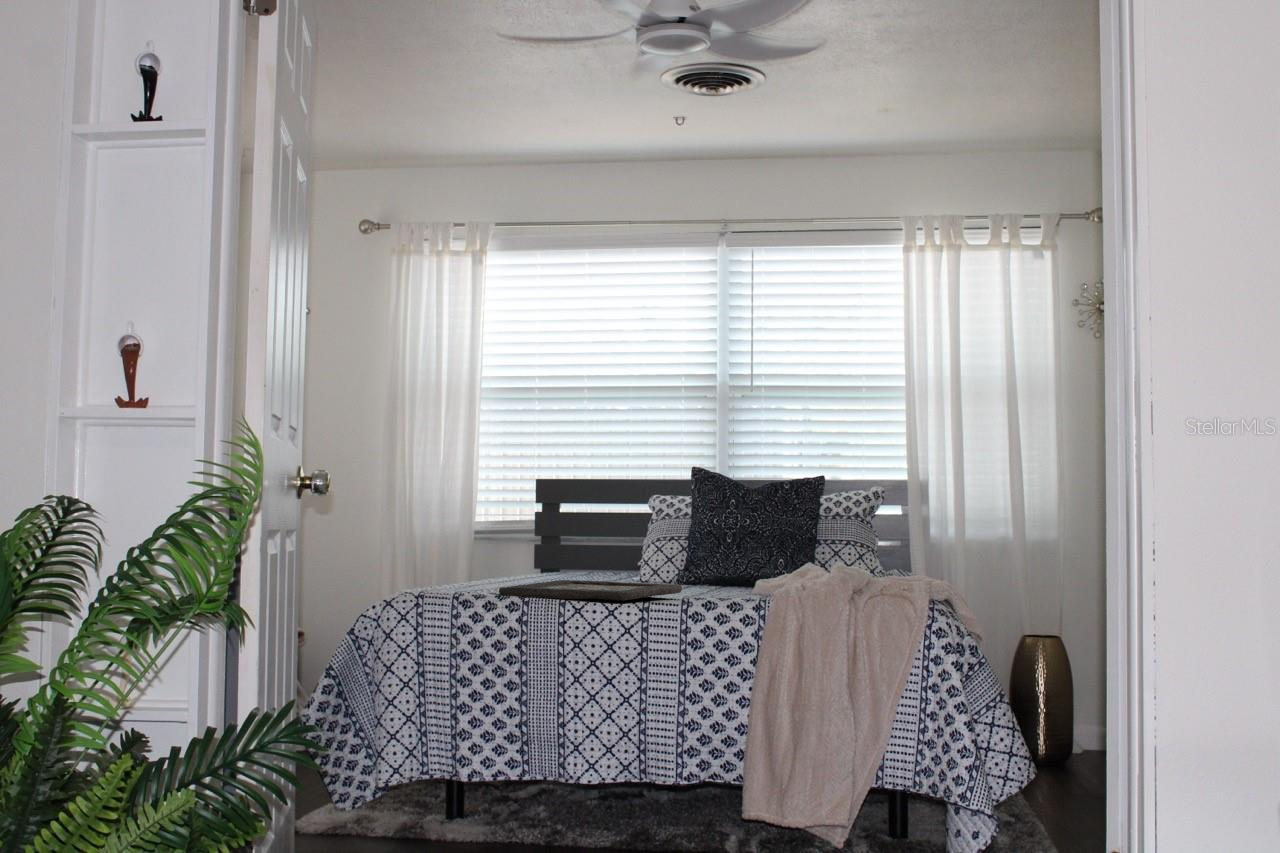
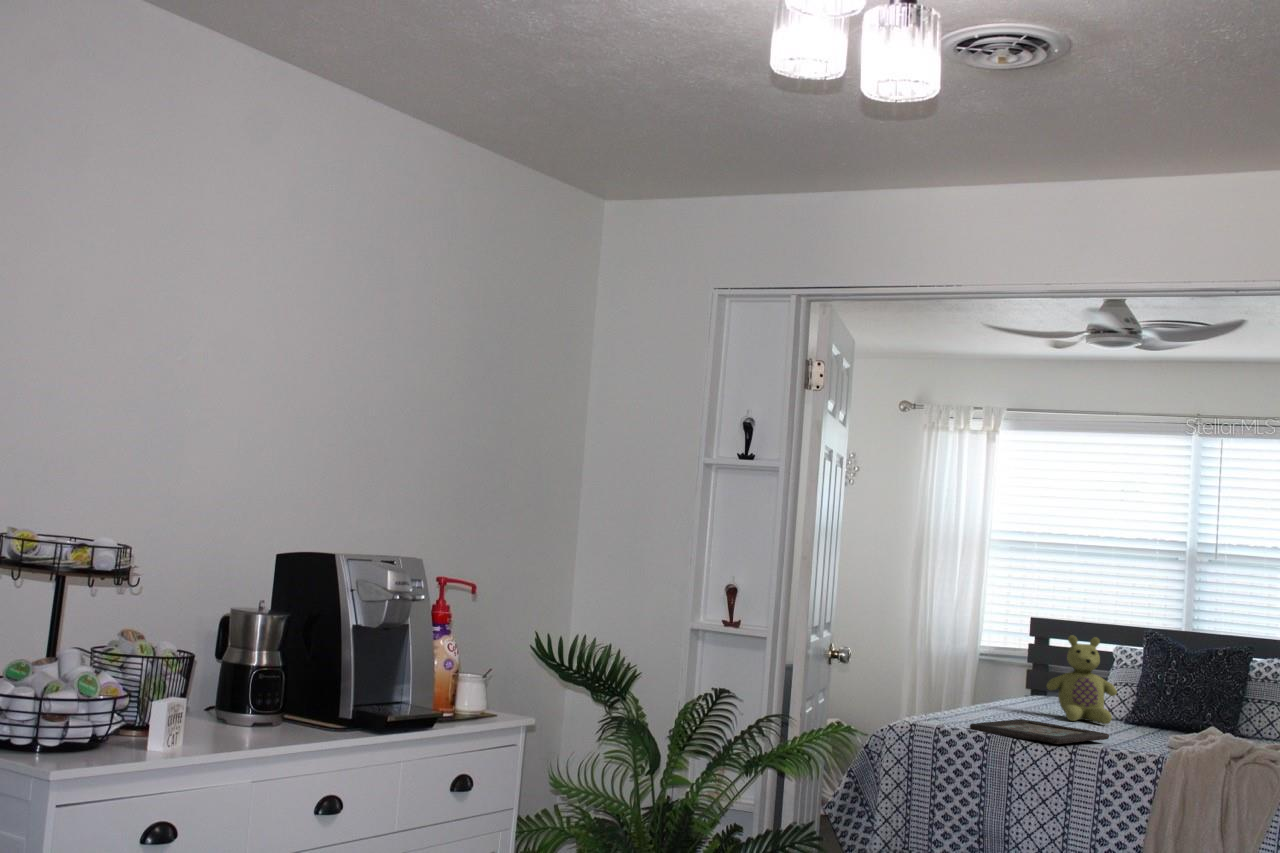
stuffed bear: none [583,471,671,584] -> present [1047,635,1117,724]

